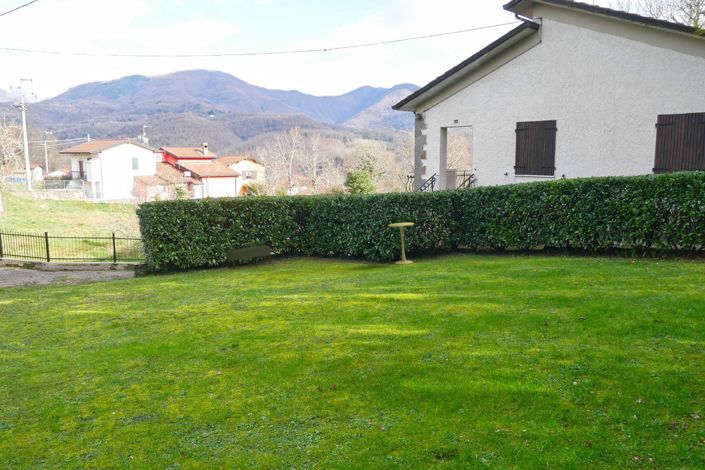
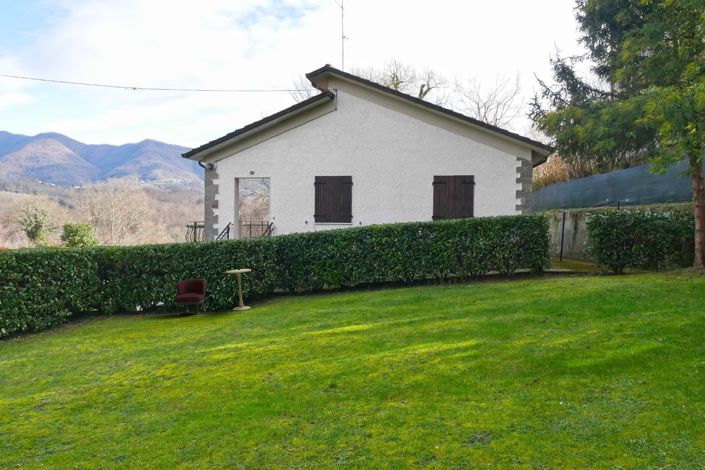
chair: none [342,230,373,265] -> present [174,279,206,316]
bench: present [227,245,271,269] -> none [24,304,79,334]

